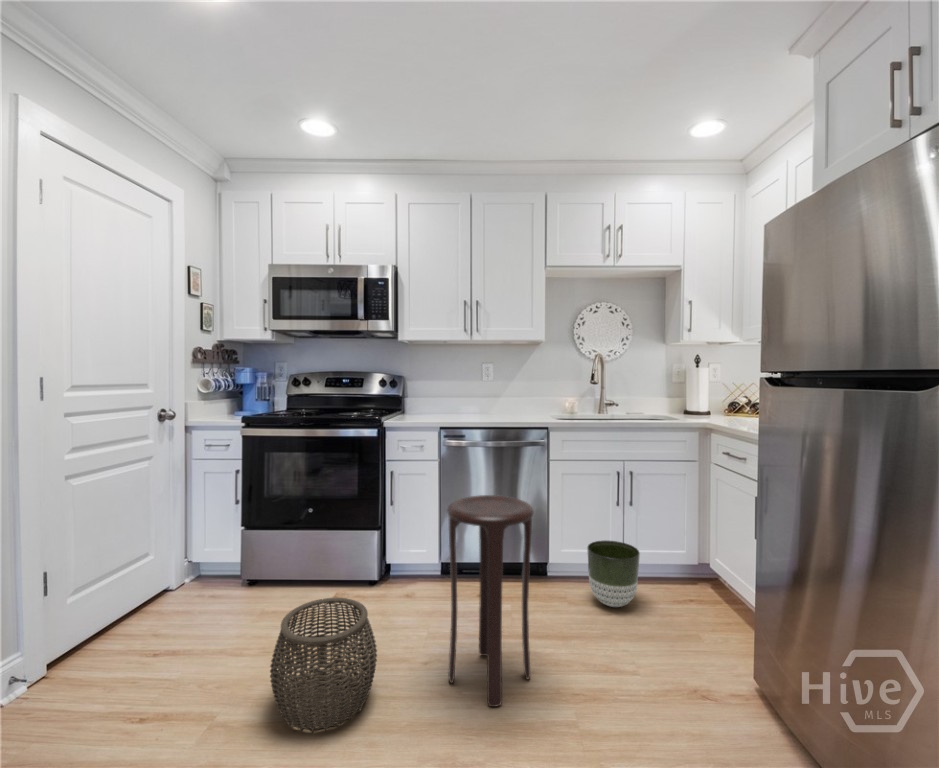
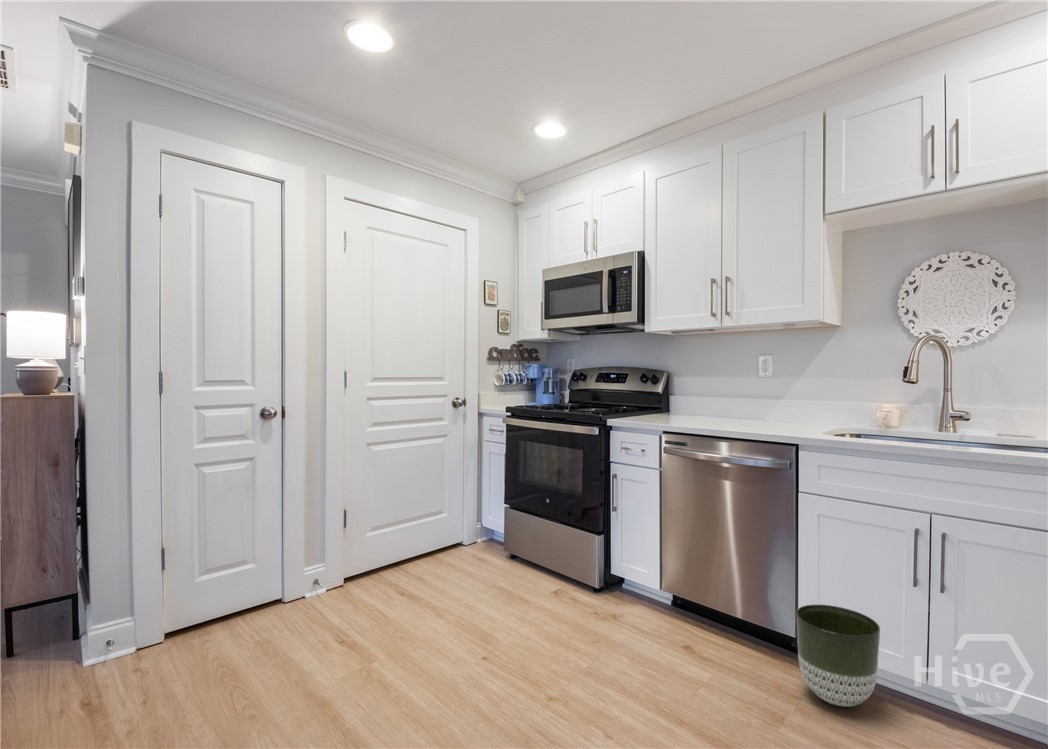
stool: present [447,495,534,707] -> none [538,491,629,704]
woven basket: present [270,598,377,731] -> none [412,556,500,655]

